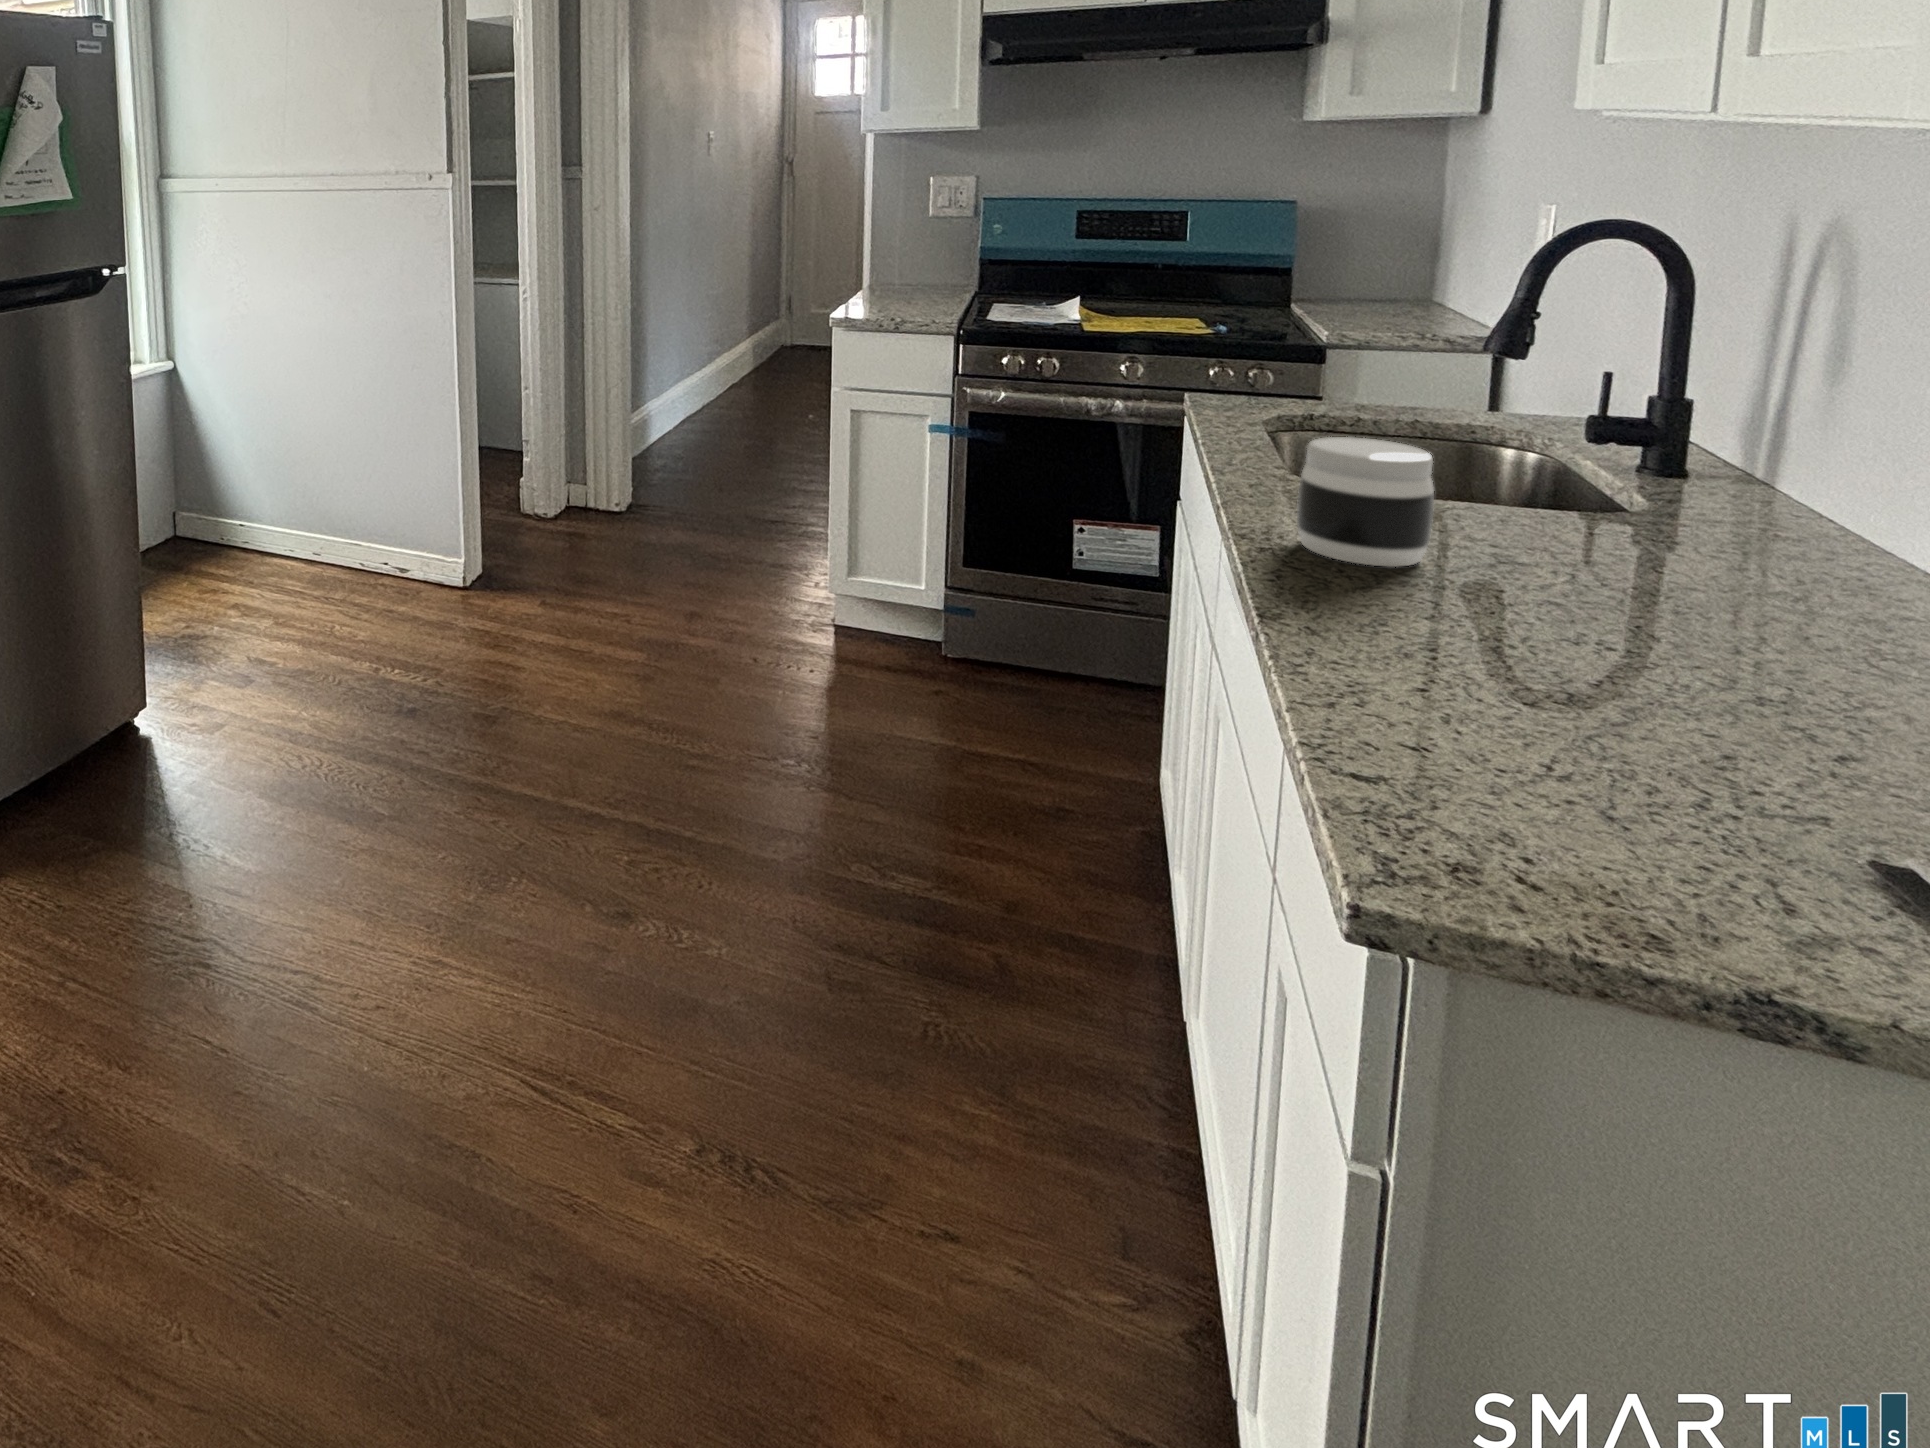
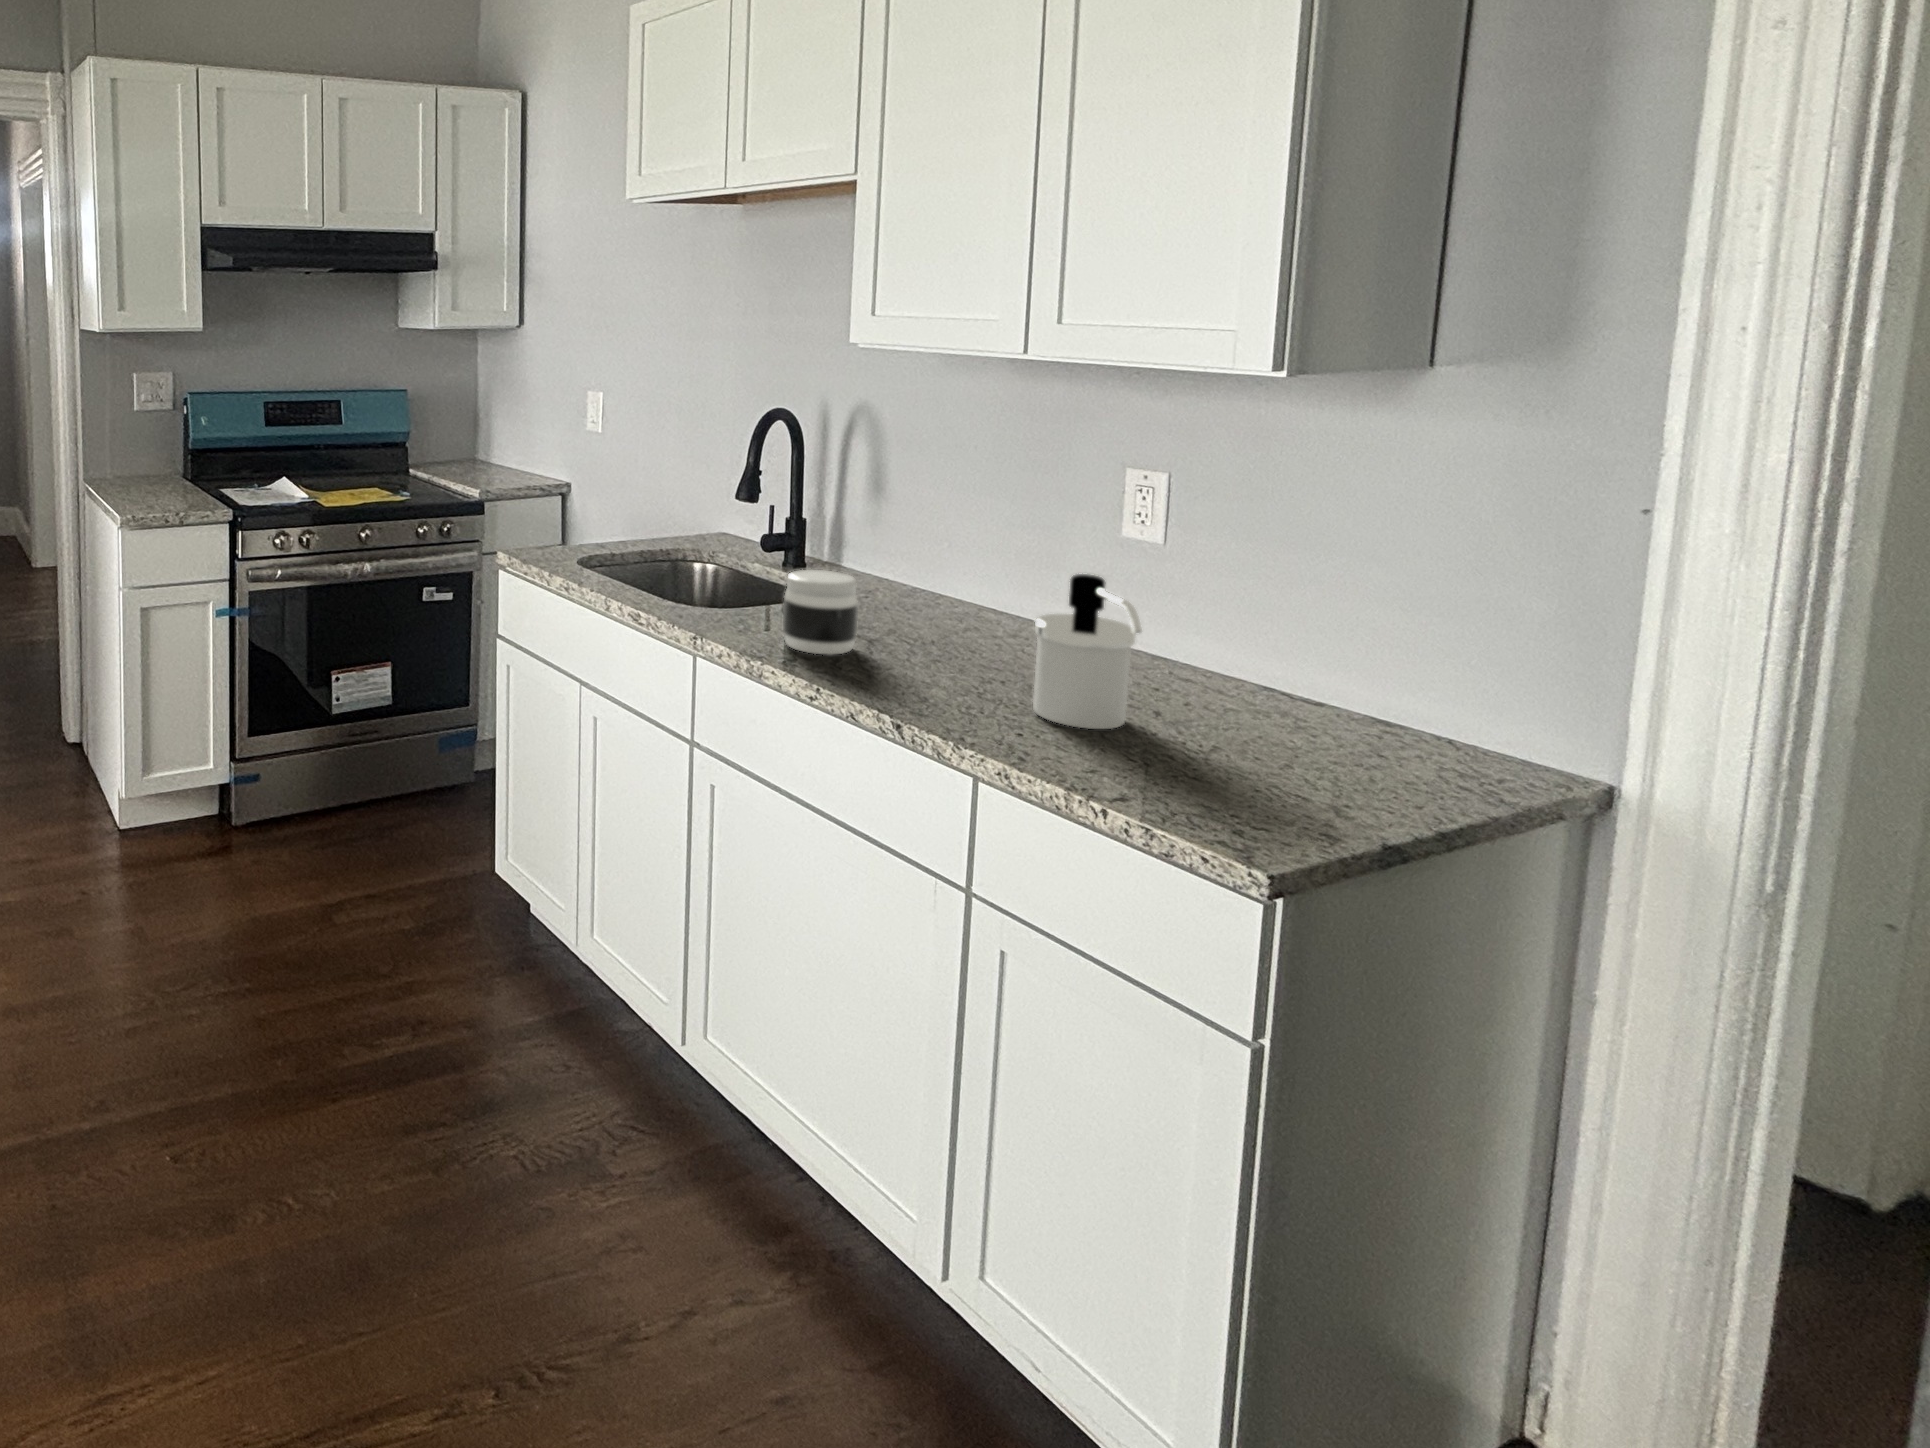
soap dispenser: none [1499,476,1729,758] -> present [1033,574,1142,729]

